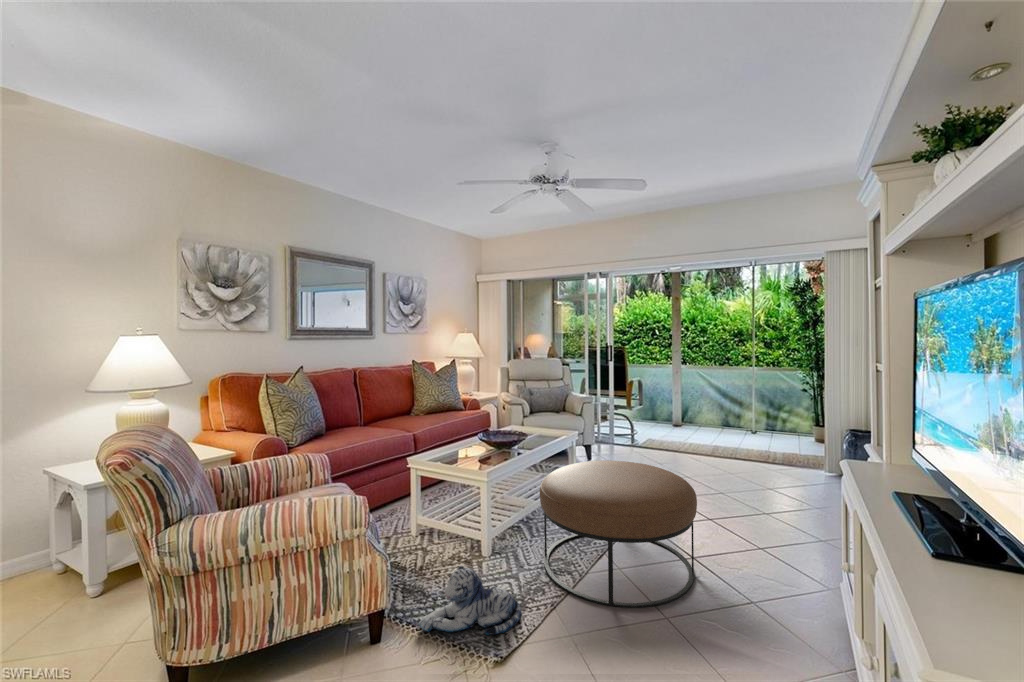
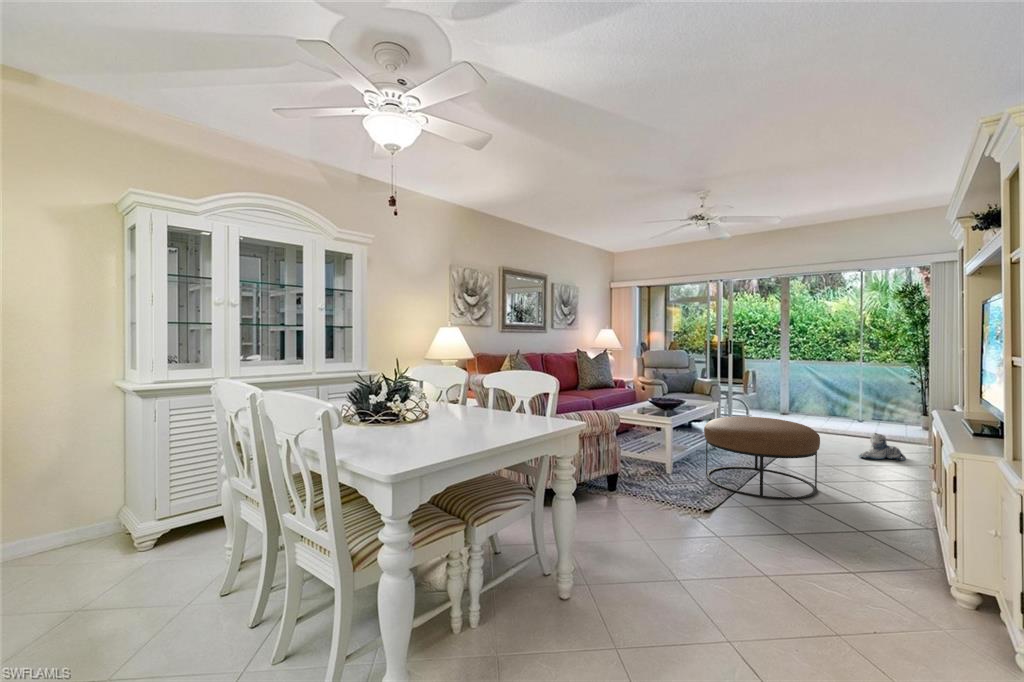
plush toy: present [419,566,522,635] -> present [859,433,906,461]

